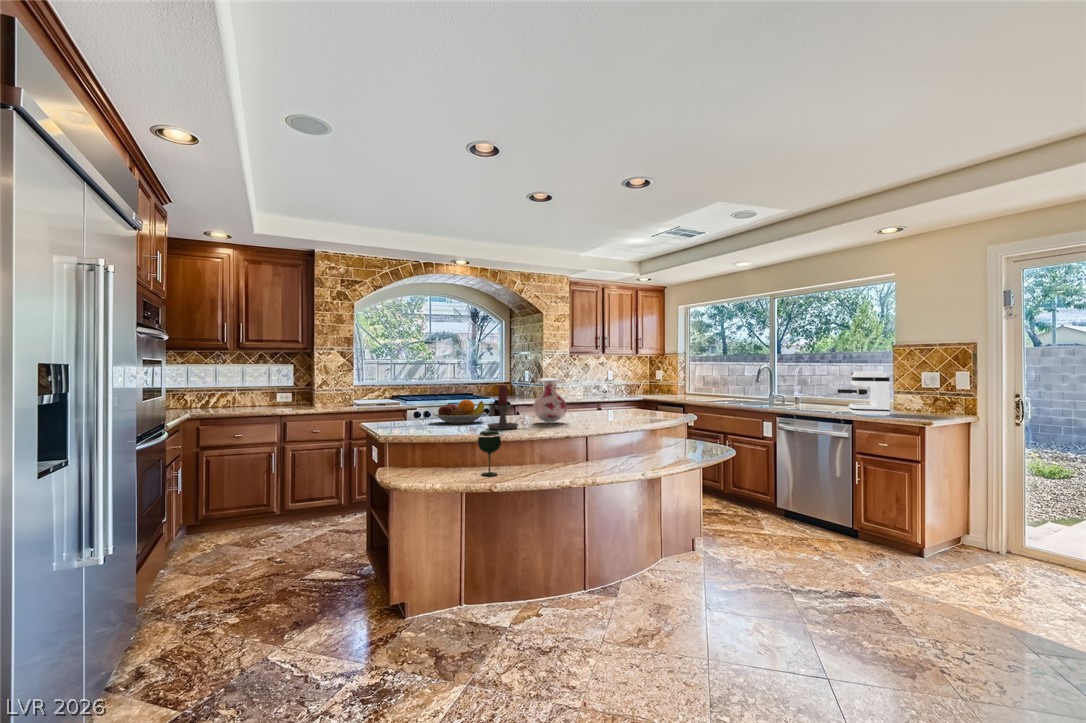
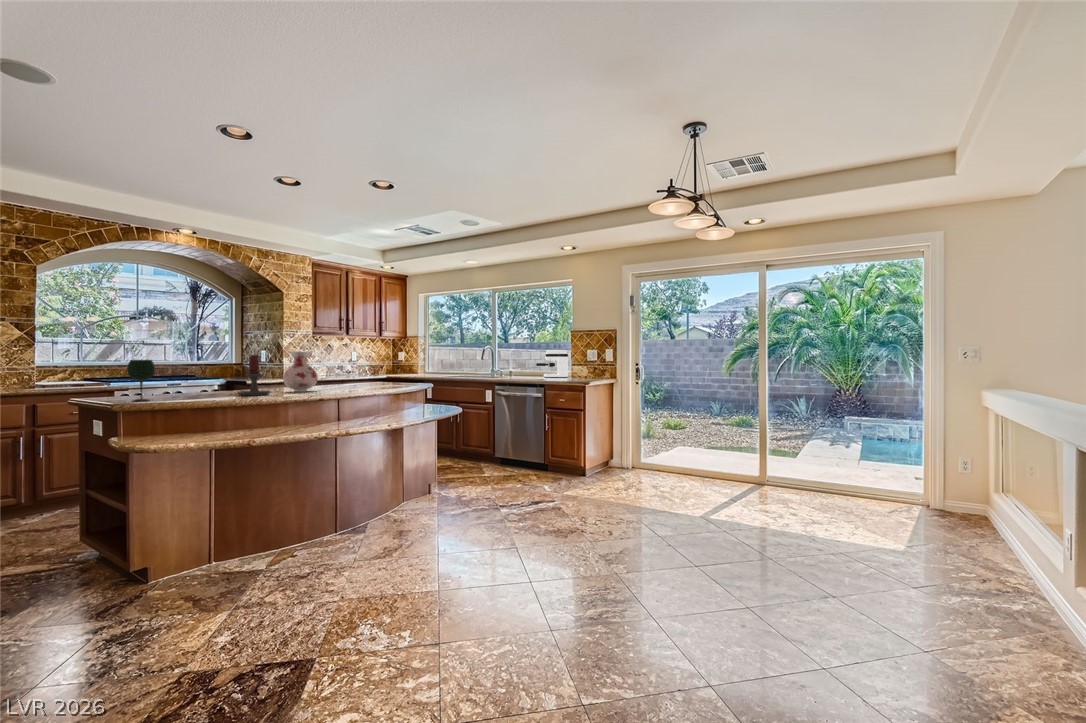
fruit bowl: present [433,400,486,424] -> none [167,372,231,395]
wine glass: present [478,430,501,476] -> present [127,360,155,401]

